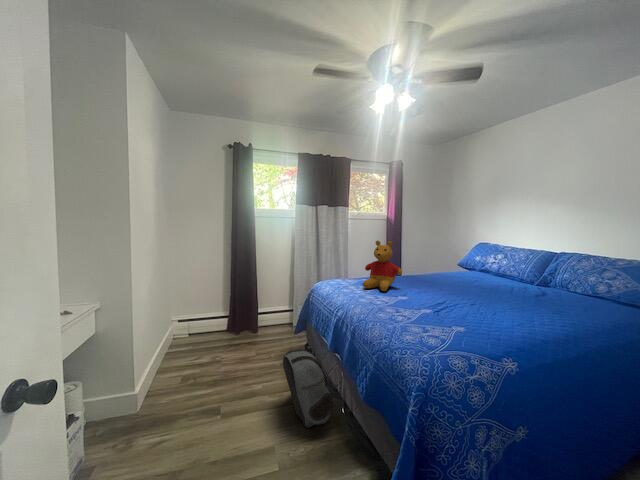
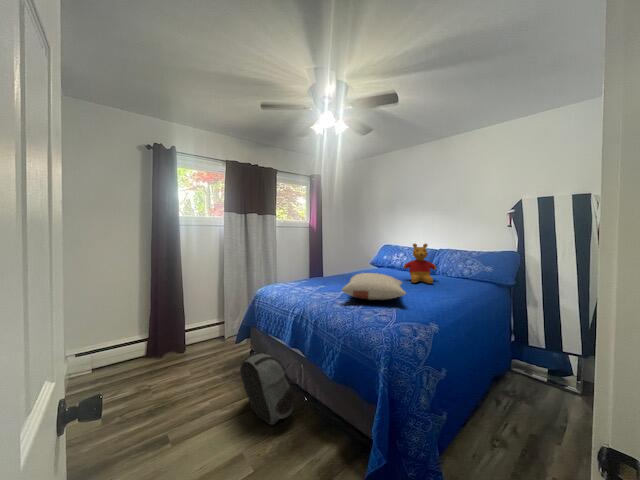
stuffed bear: present [363,241,402,291] -> present [404,244,436,284]
pillow: none [389,278,481,314] -> present [342,273,406,300]

